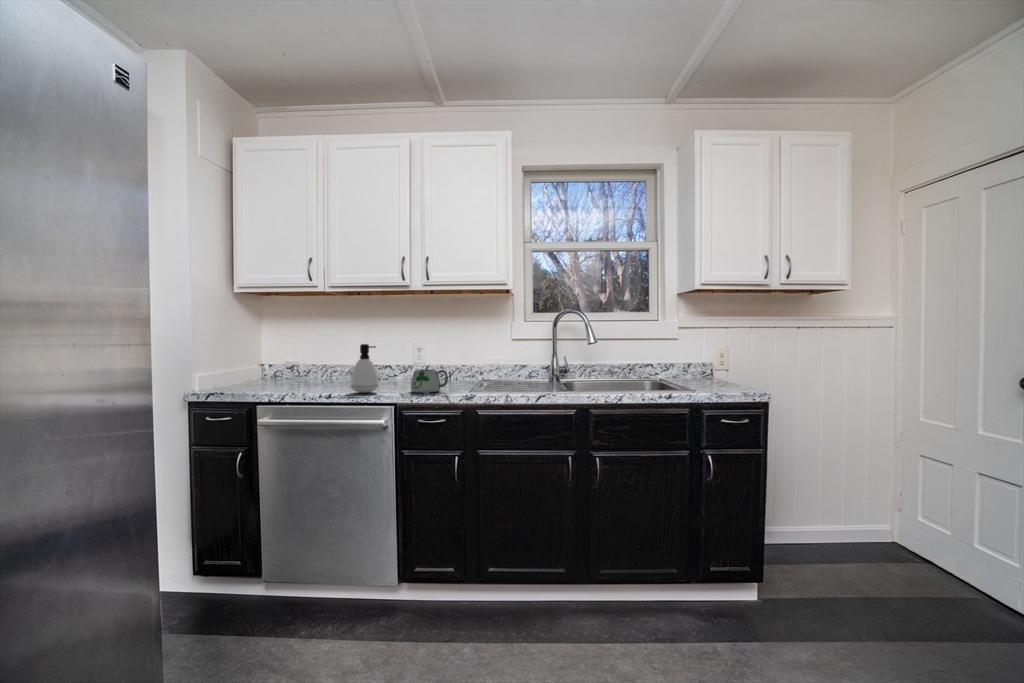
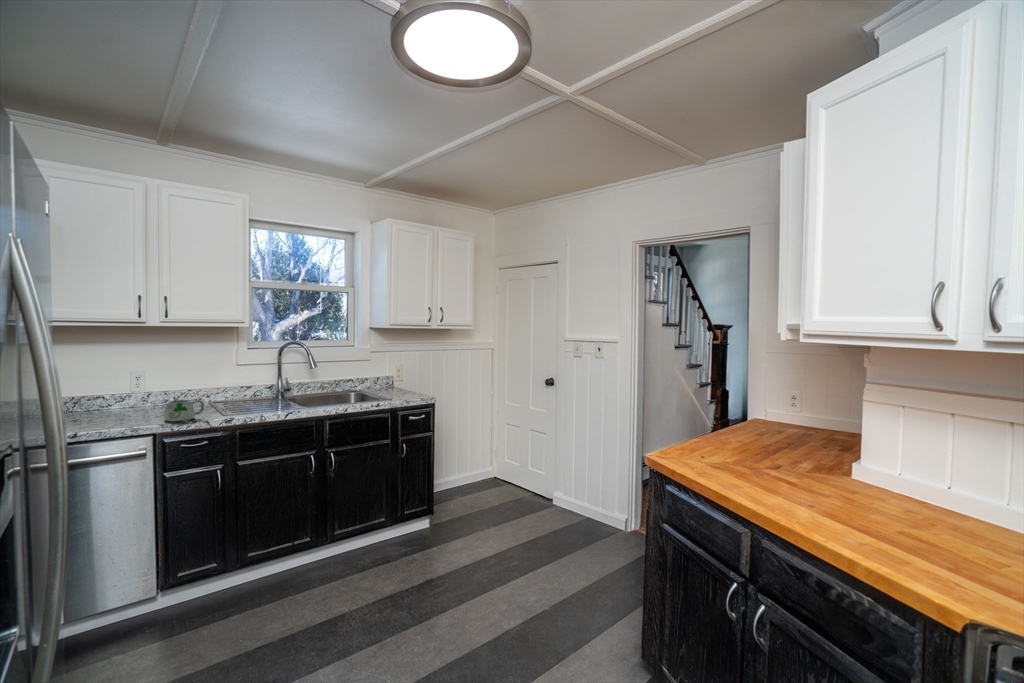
soap dispenser: present [351,344,379,393] -> none [101,383,133,428]

